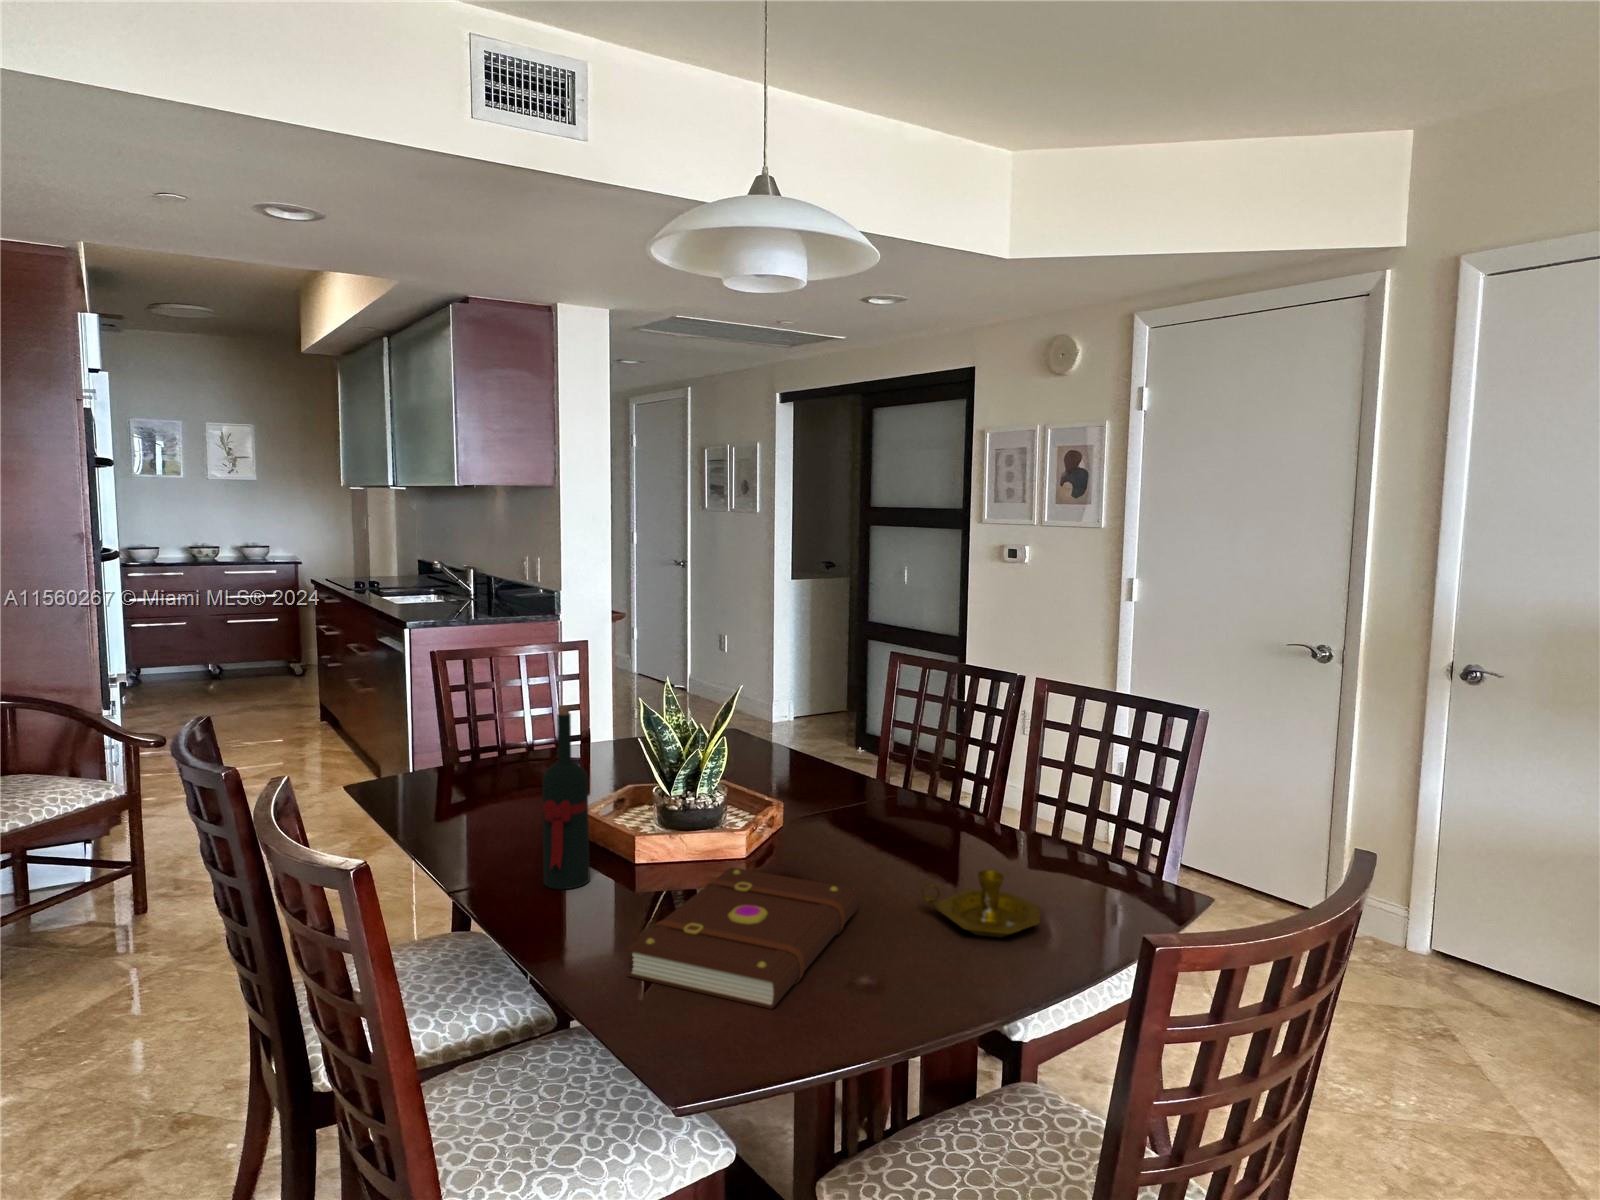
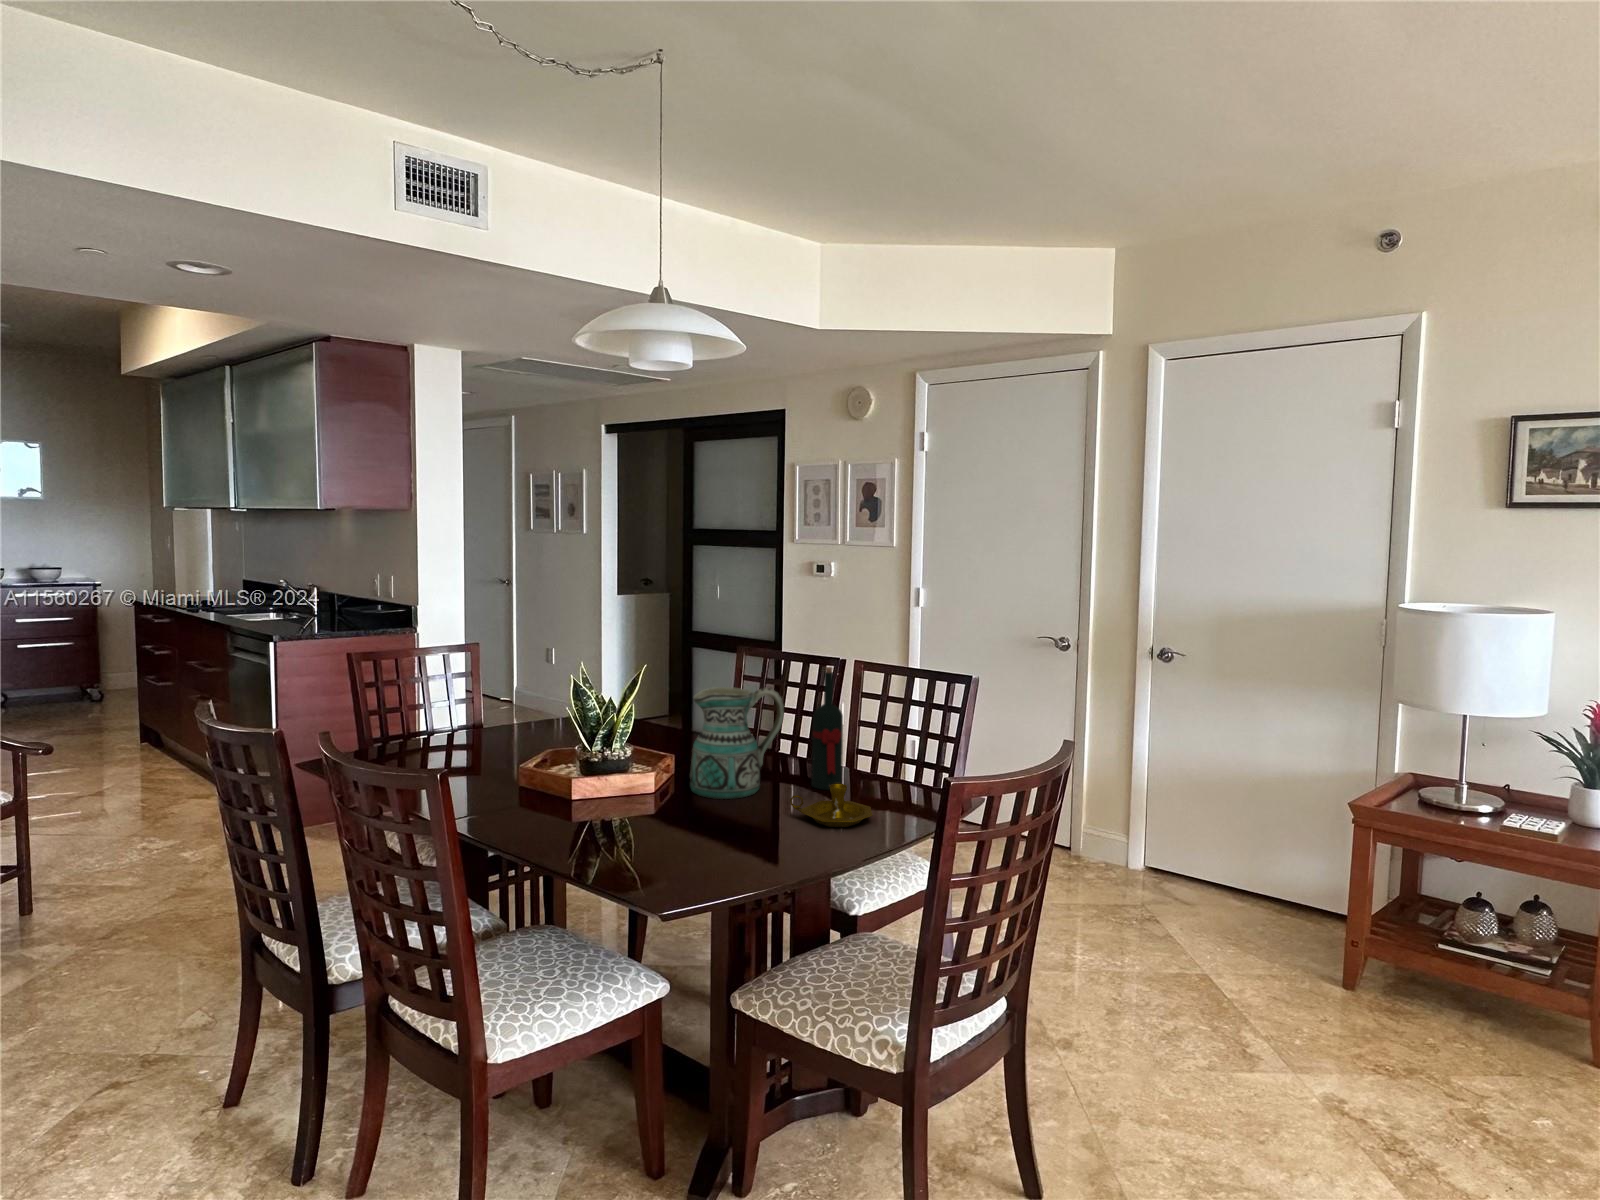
wine bottle: present [542,706,590,889] -> present [811,667,843,790]
ceramic pitcher: none [799,717,927,871] -> present [690,687,784,799]
book: present [627,867,858,1009] -> none [595,796,746,871]

